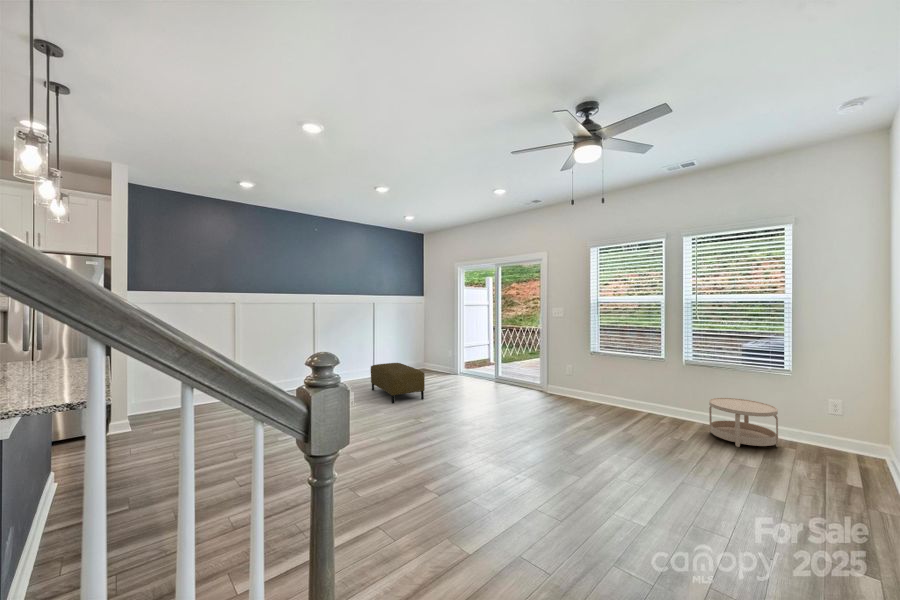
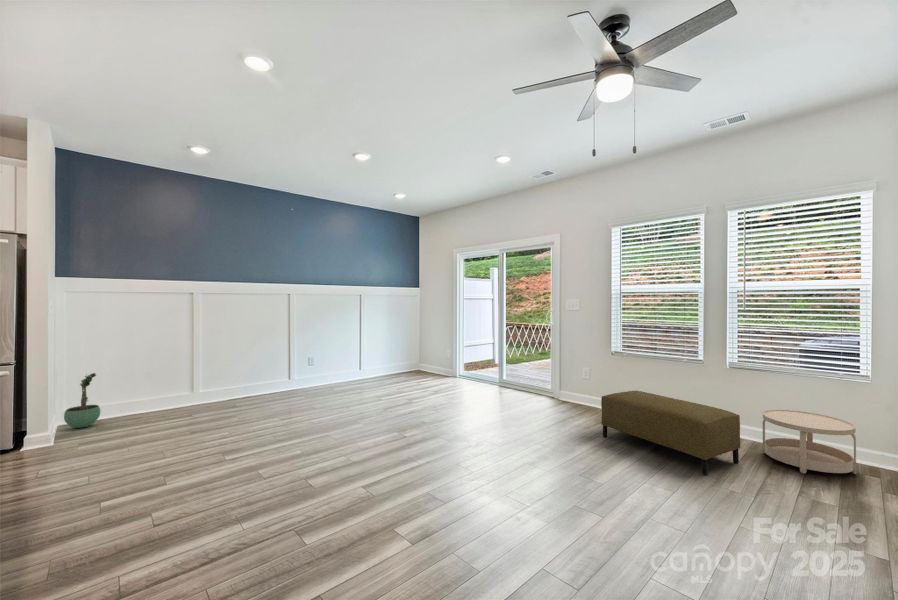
ottoman: present [371,363,425,404] -> present [601,391,740,475]
potted plant: none [128,375,157,422] -> present [64,373,100,428]

